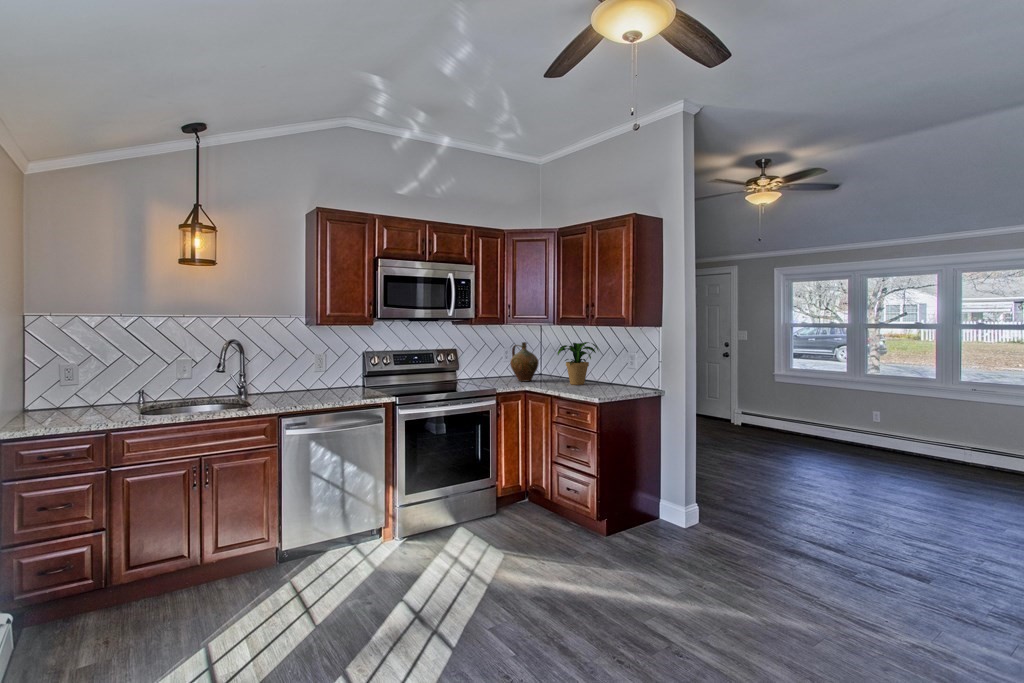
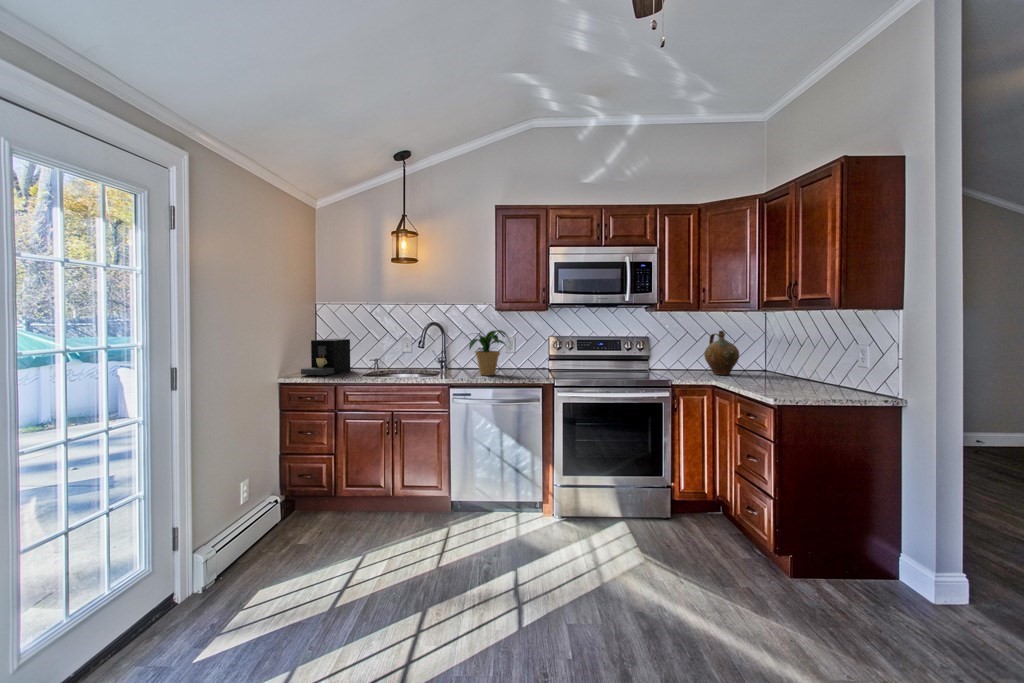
potted plant: present [558,342,598,385] -> present [469,330,508,375]
coffee maker: none [25,365,95,420] -> present [301,339,350,375]

